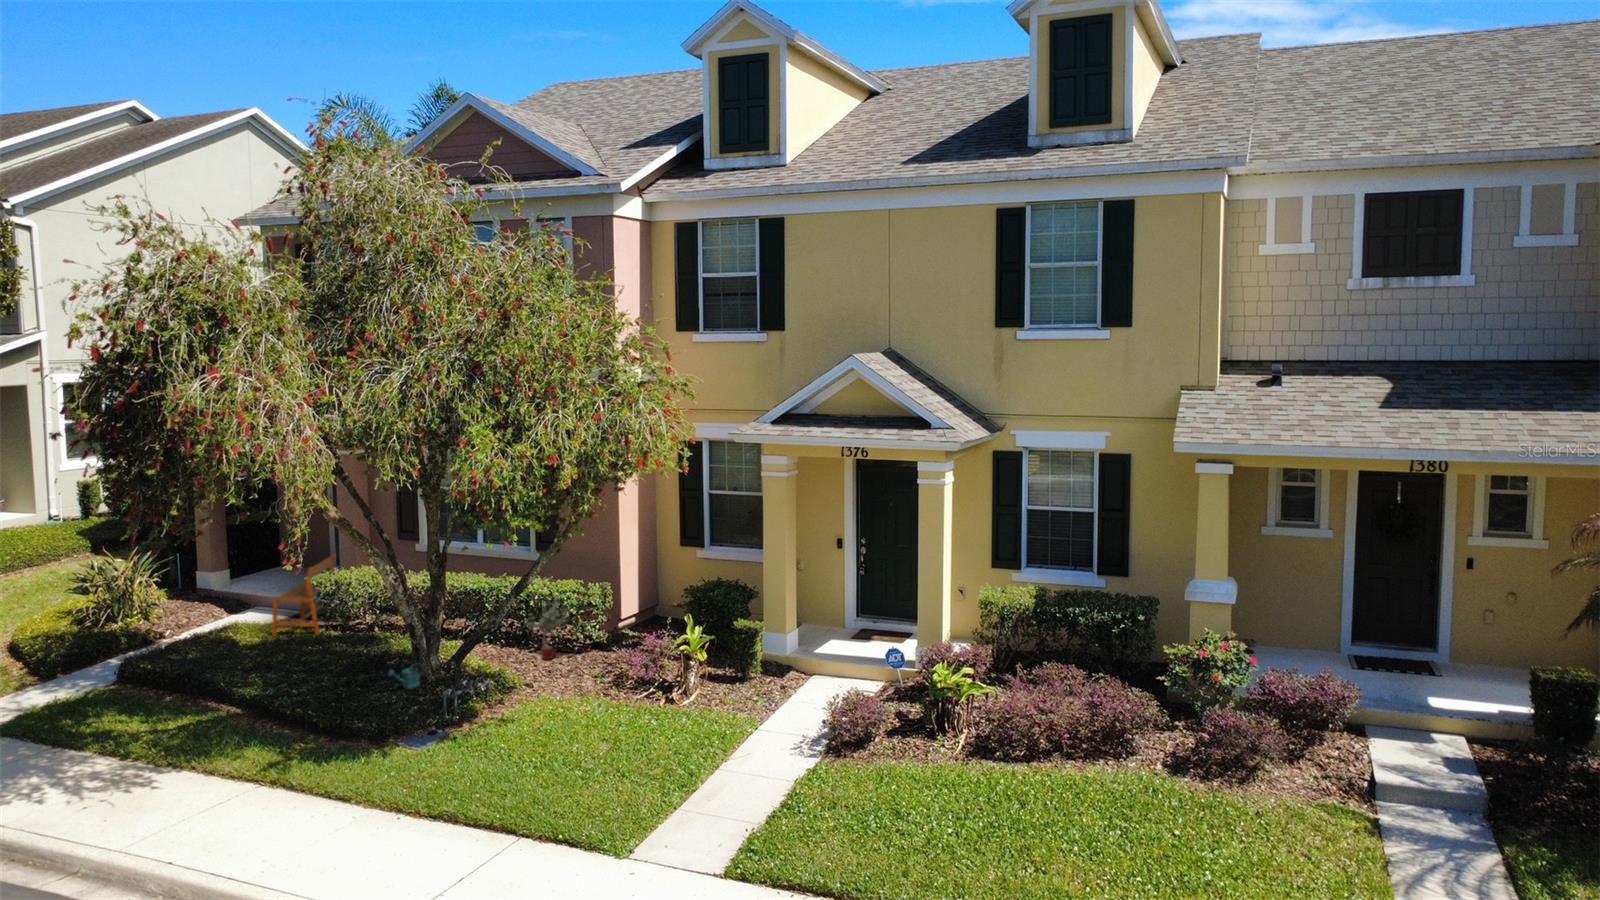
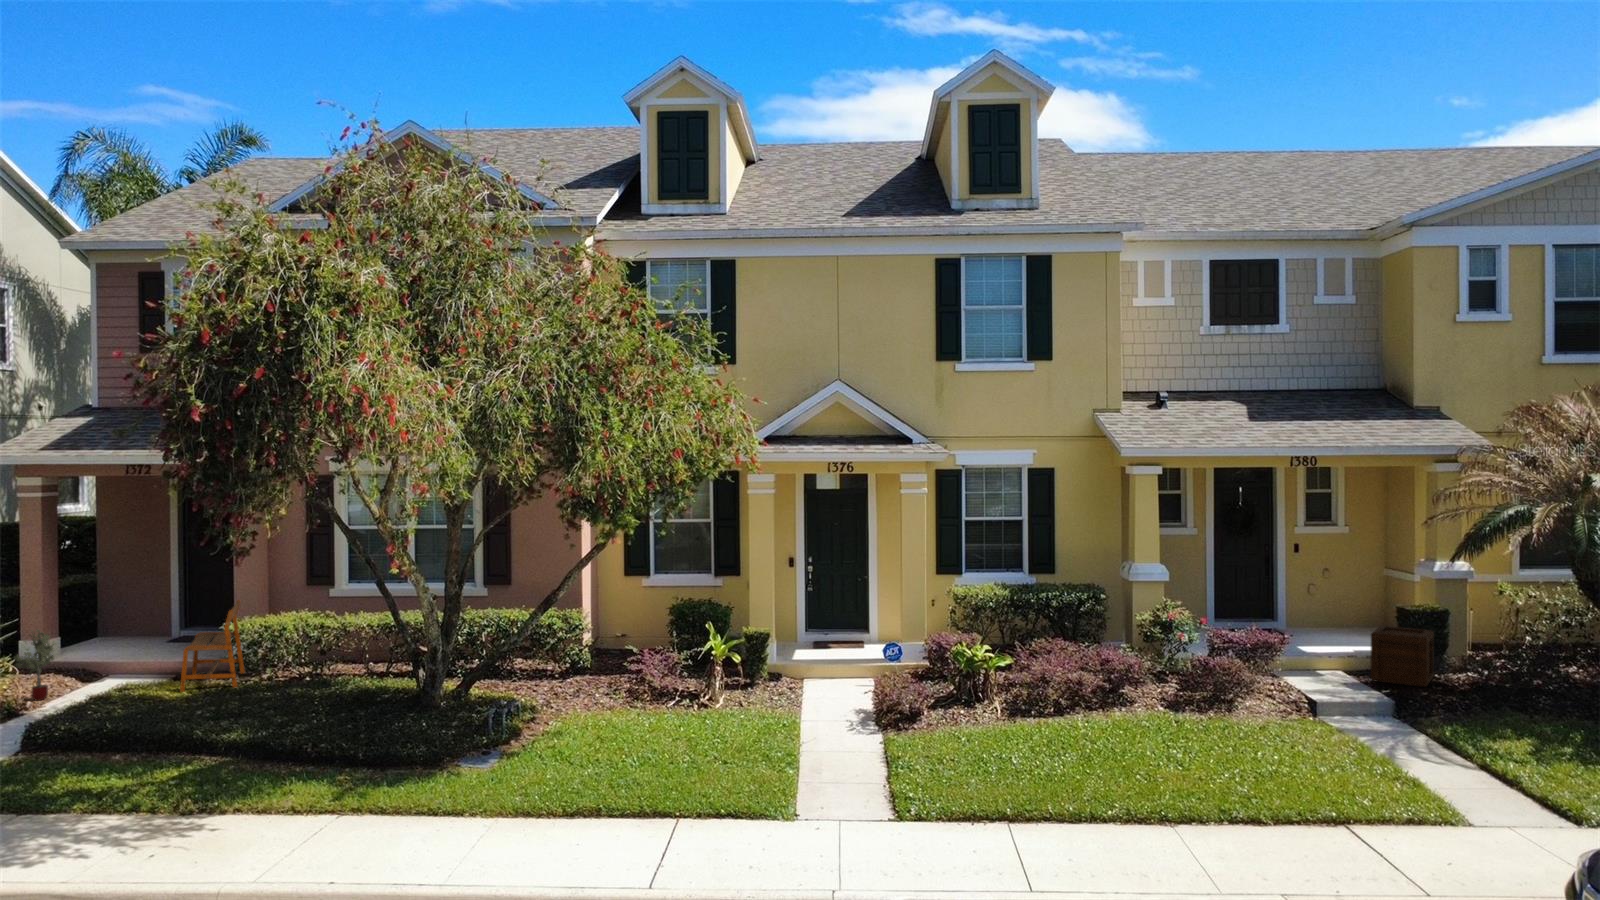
potted tree: present [526,598,568,660] -> present [14,630,54,700]
watering can: present [388,667,422,689] -> none [402,689,432,717]
wooden crate: none [1473,680,1573,769] -> present [1371,626,1434,687]

